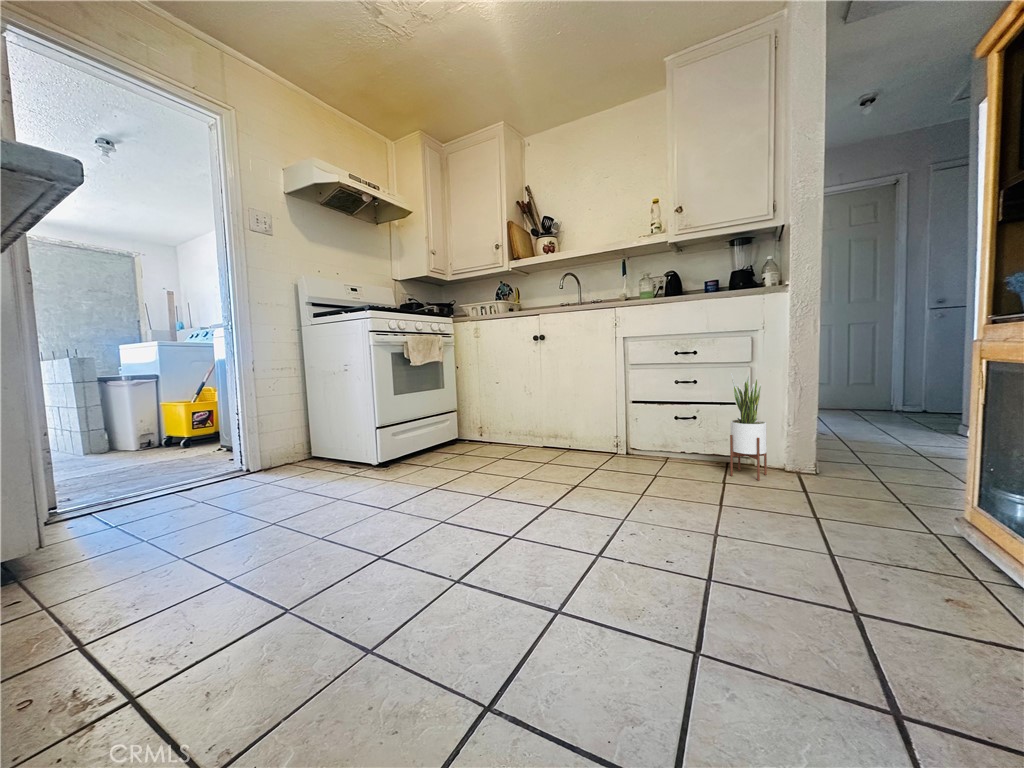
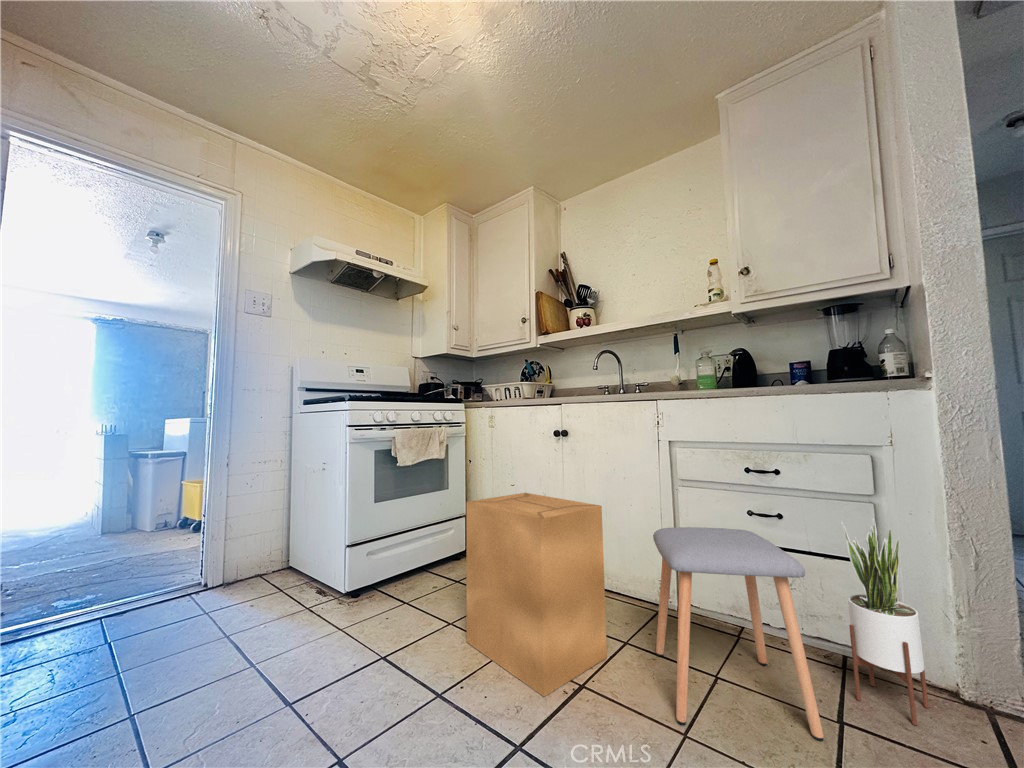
cardboard box: none [484,377,585,491] -> present [466,493,607,697]
stool: none [615,388,713,492] -> present [653,527,824,741]

